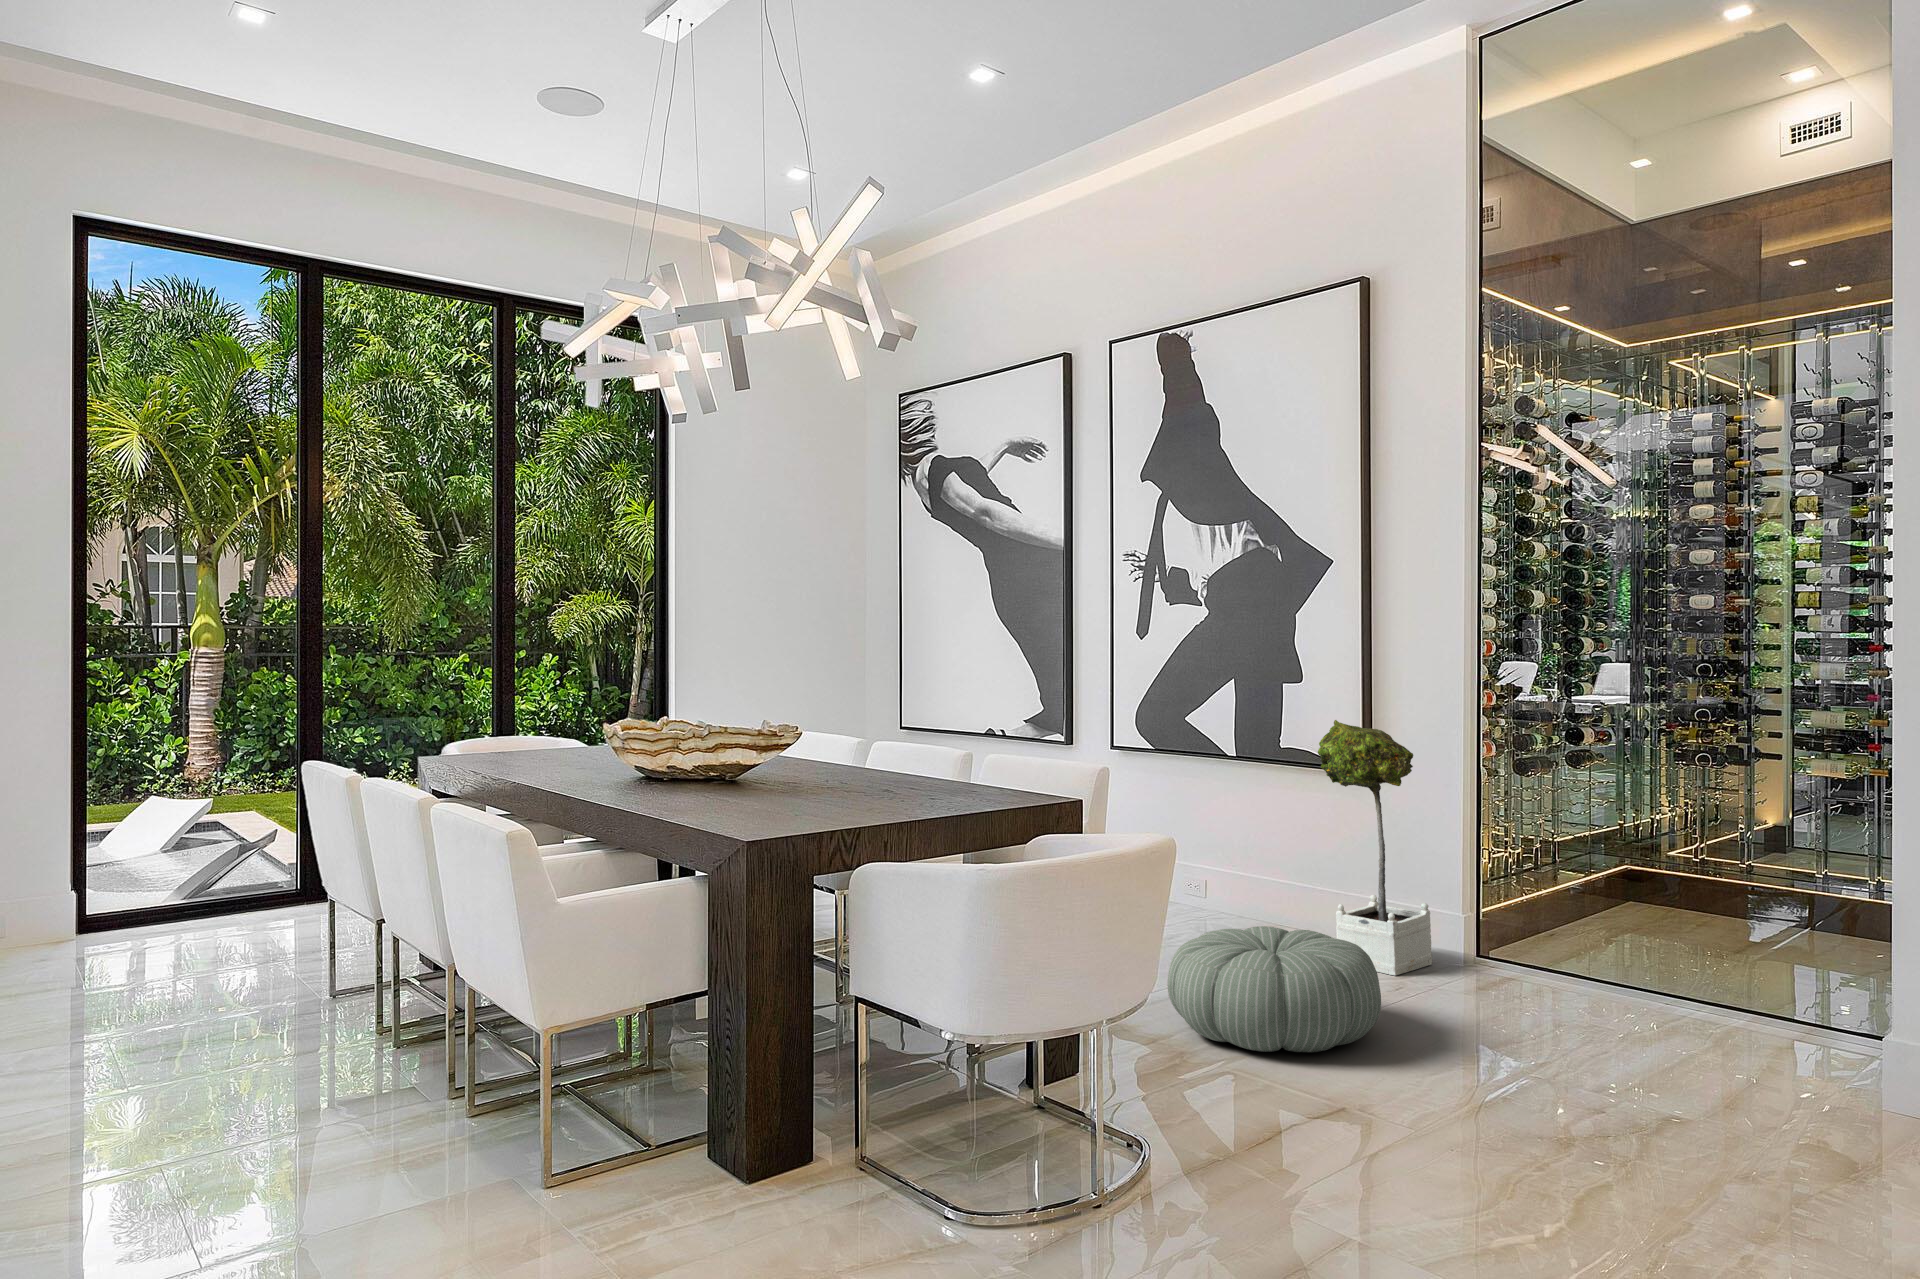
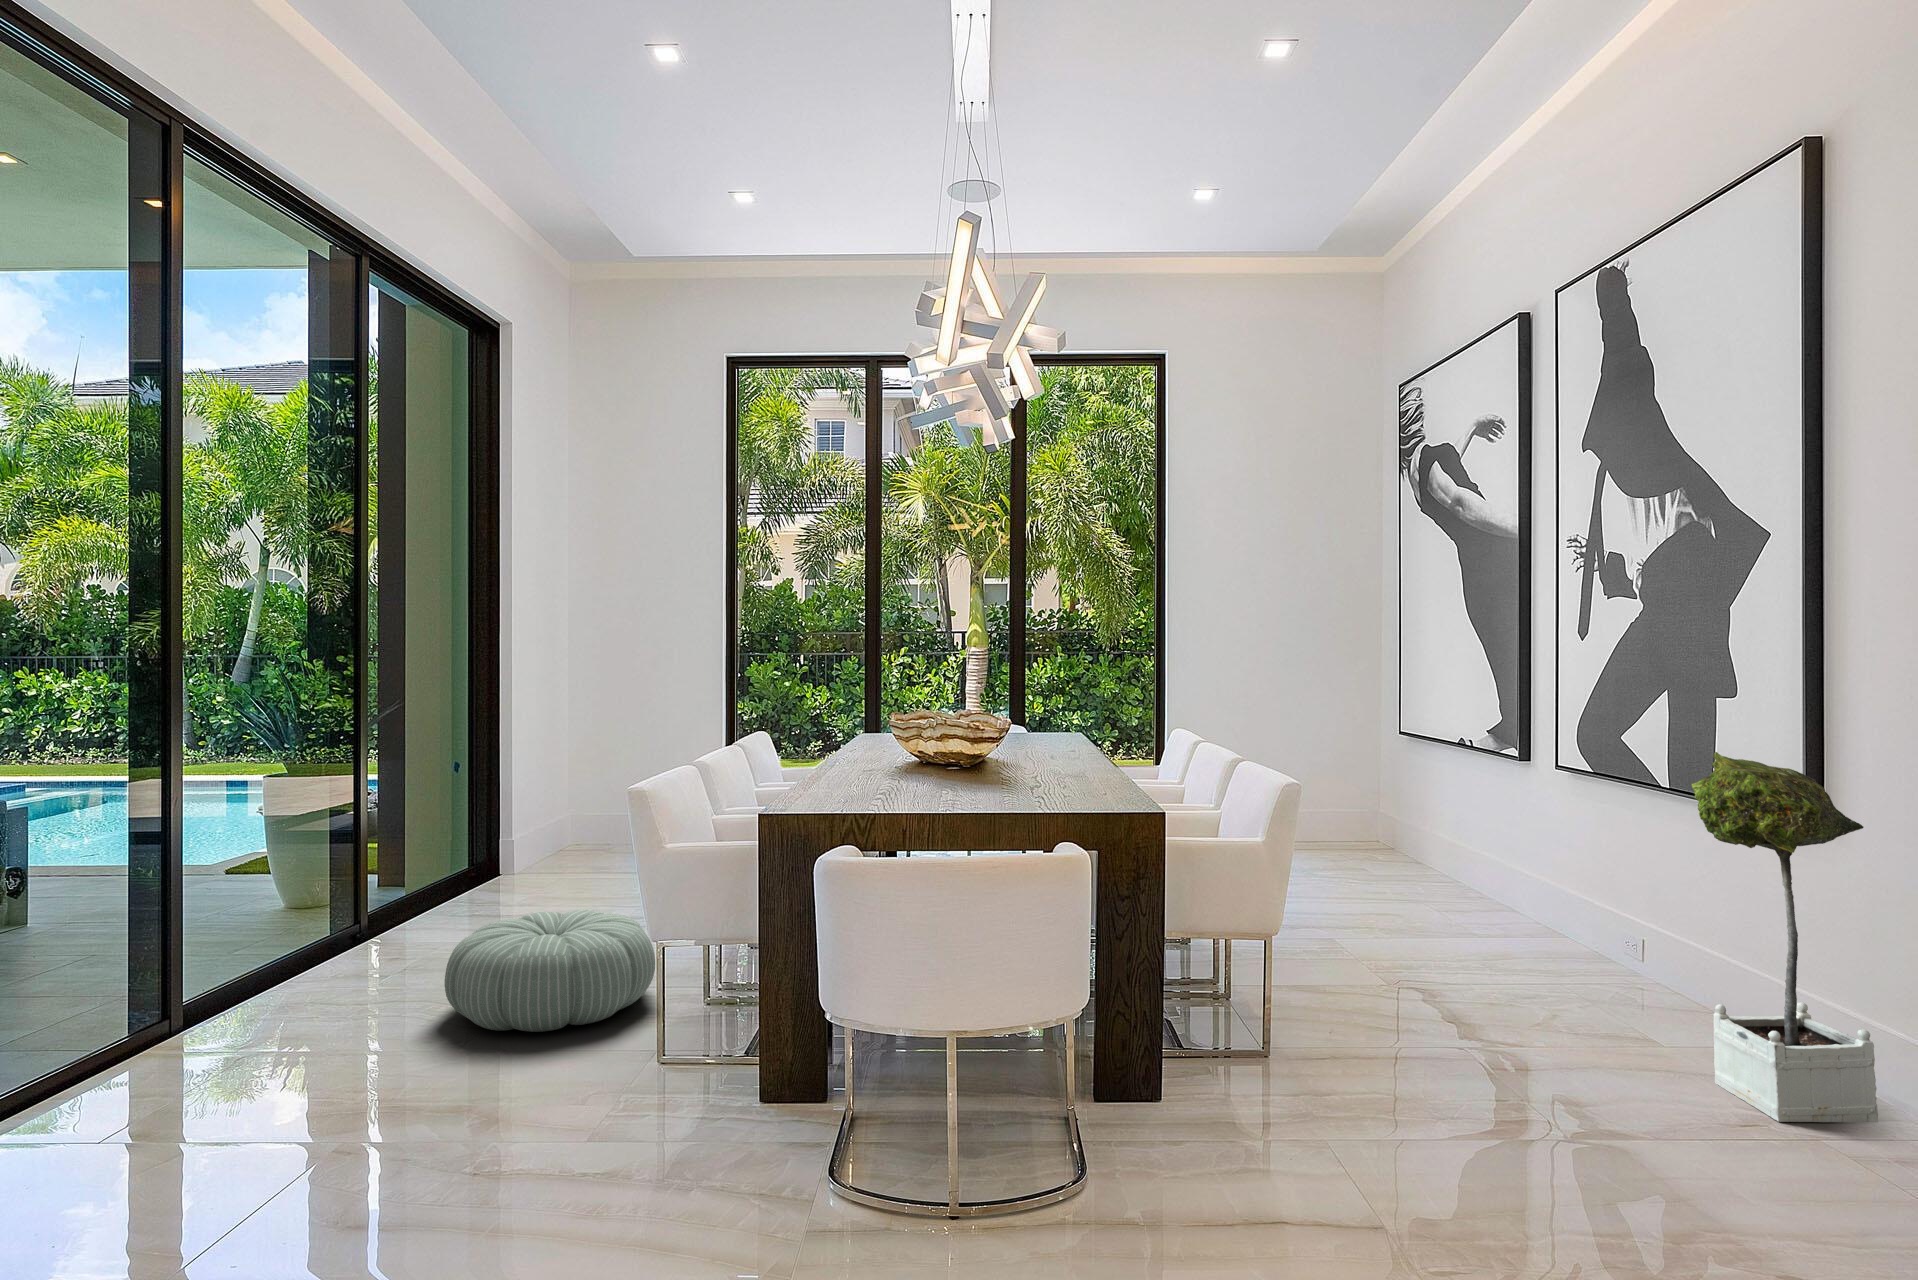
pouf: present [1167,926,1381,1052] -> present [444,910,655,1032]

